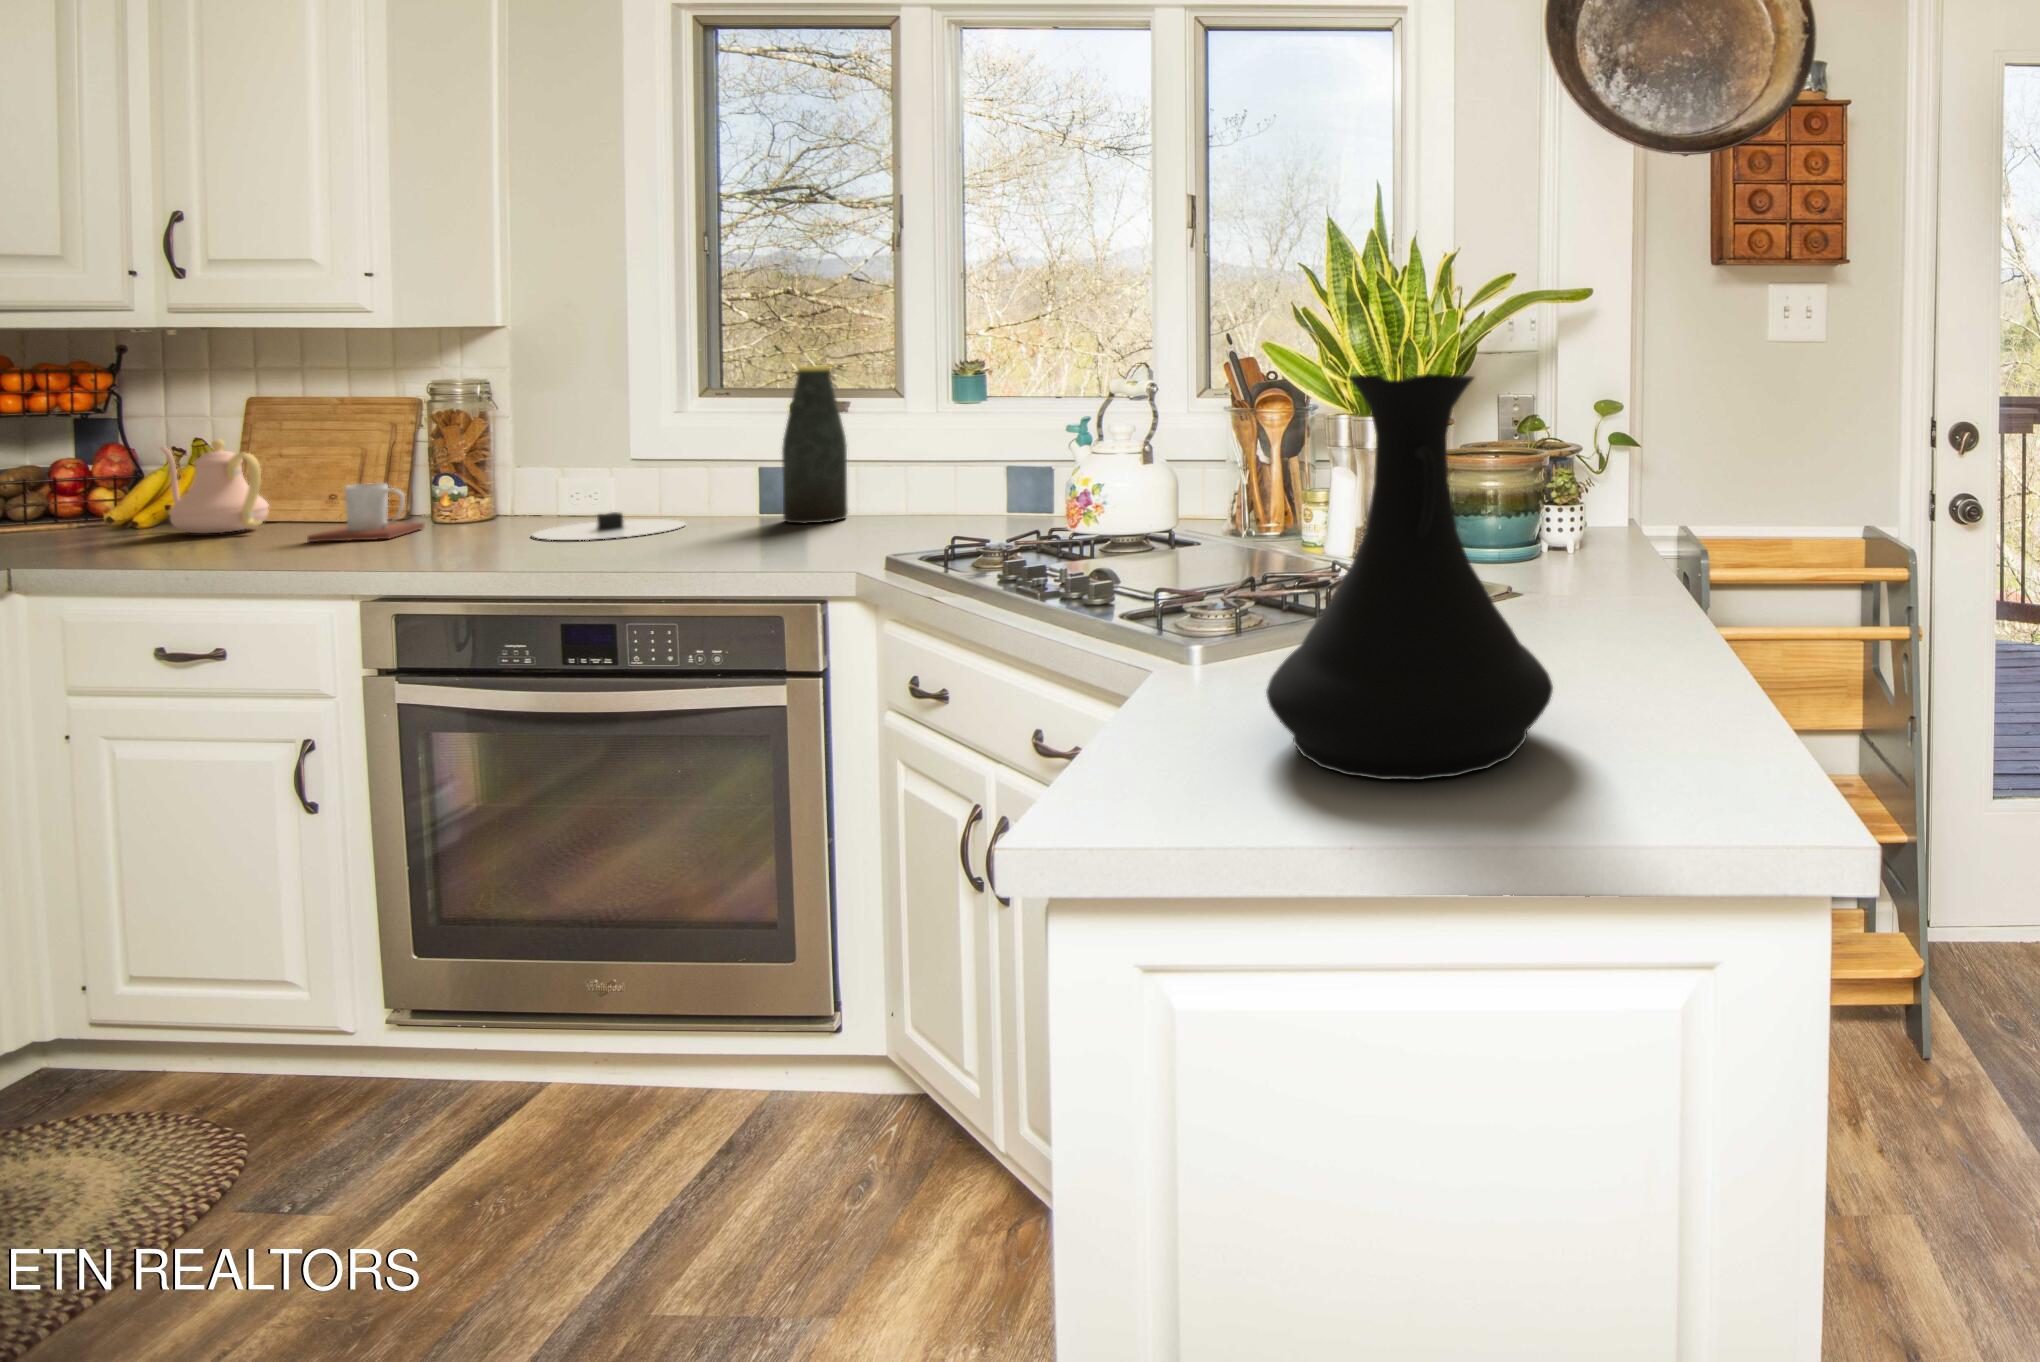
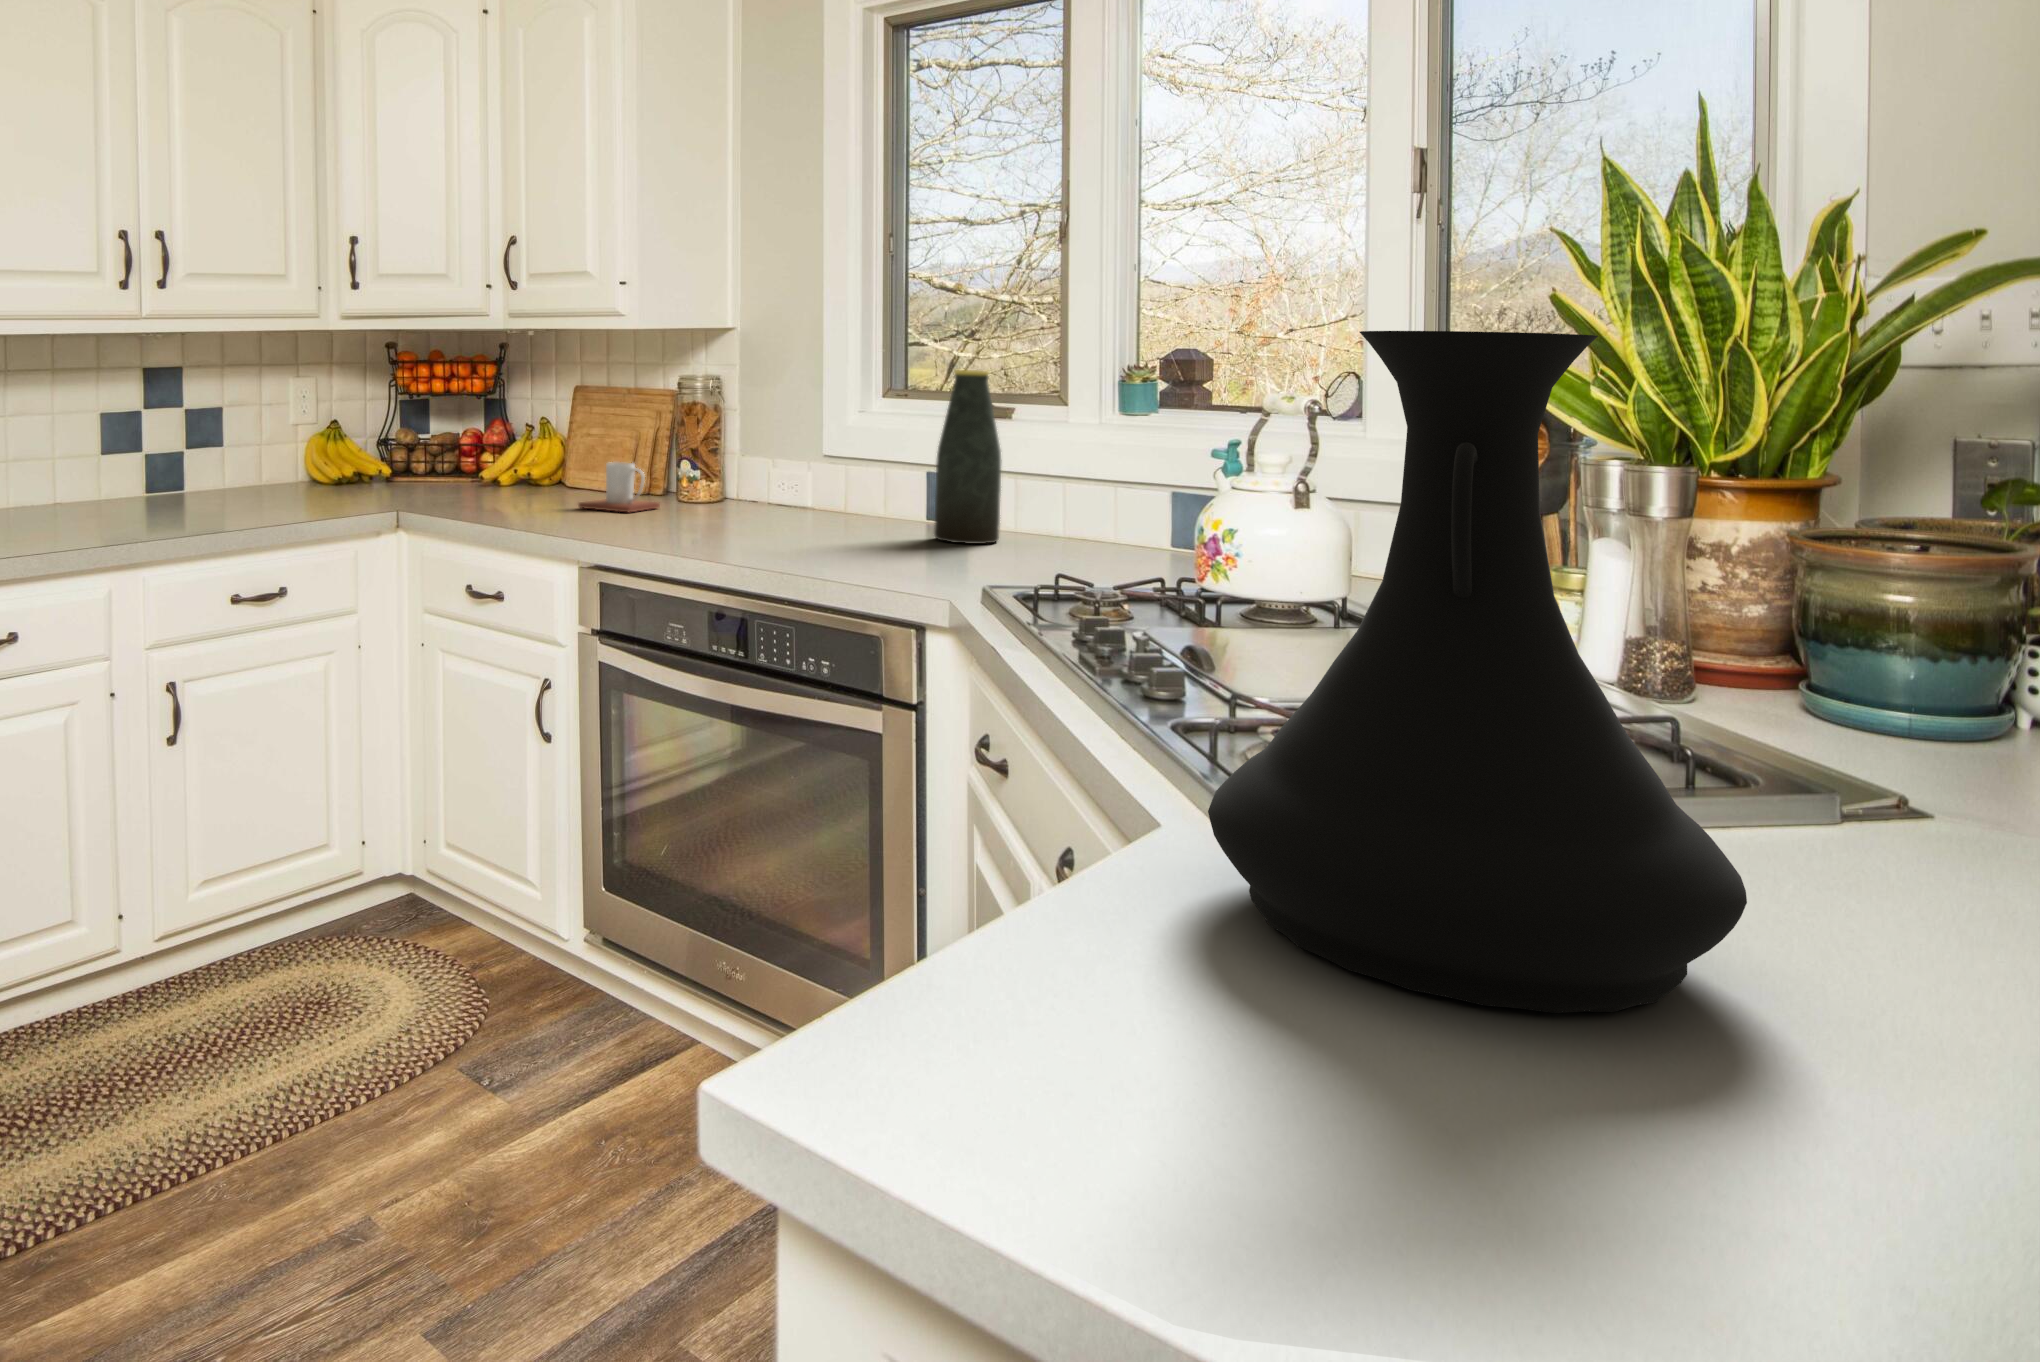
teapot: present [160,440,269,533] -> none [510,417,571,495]
plate: present [533,512,685,540] -> none [688,509,890,537]

